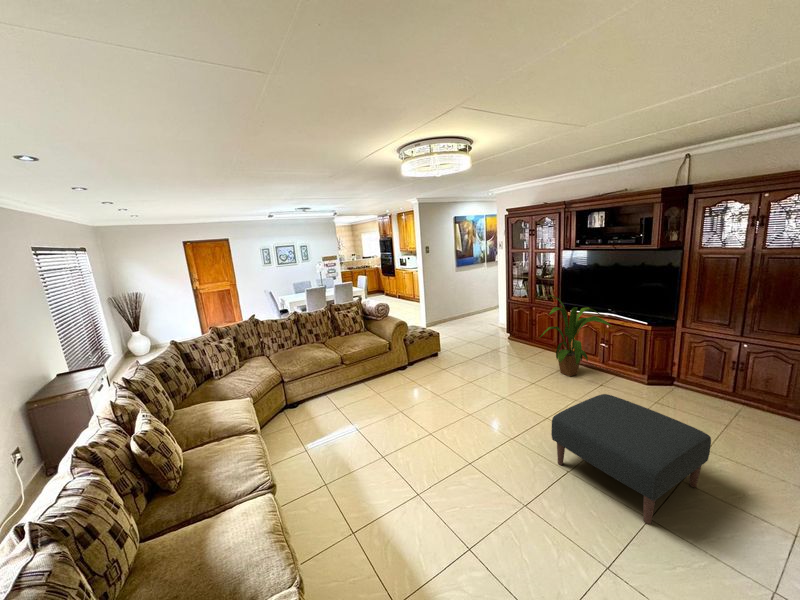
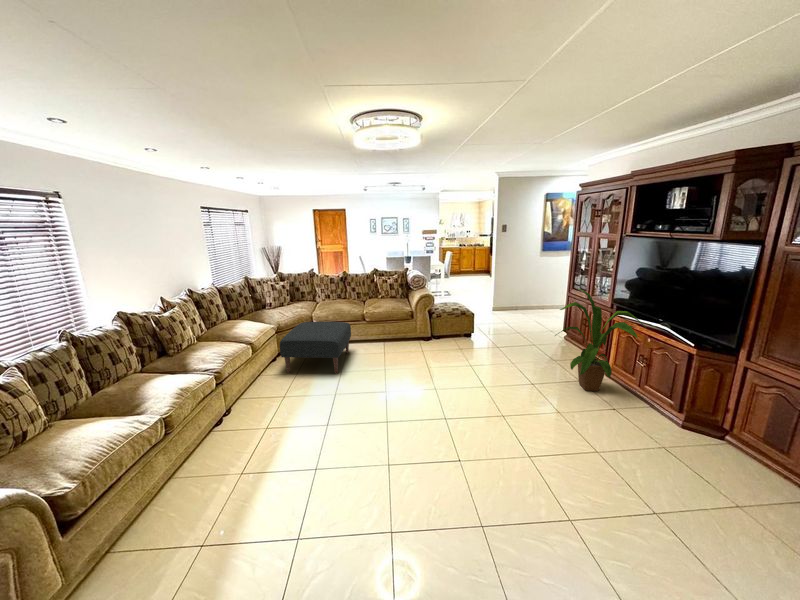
ottoman: present [551,394,711,524] -> present [280,322,351,373]

